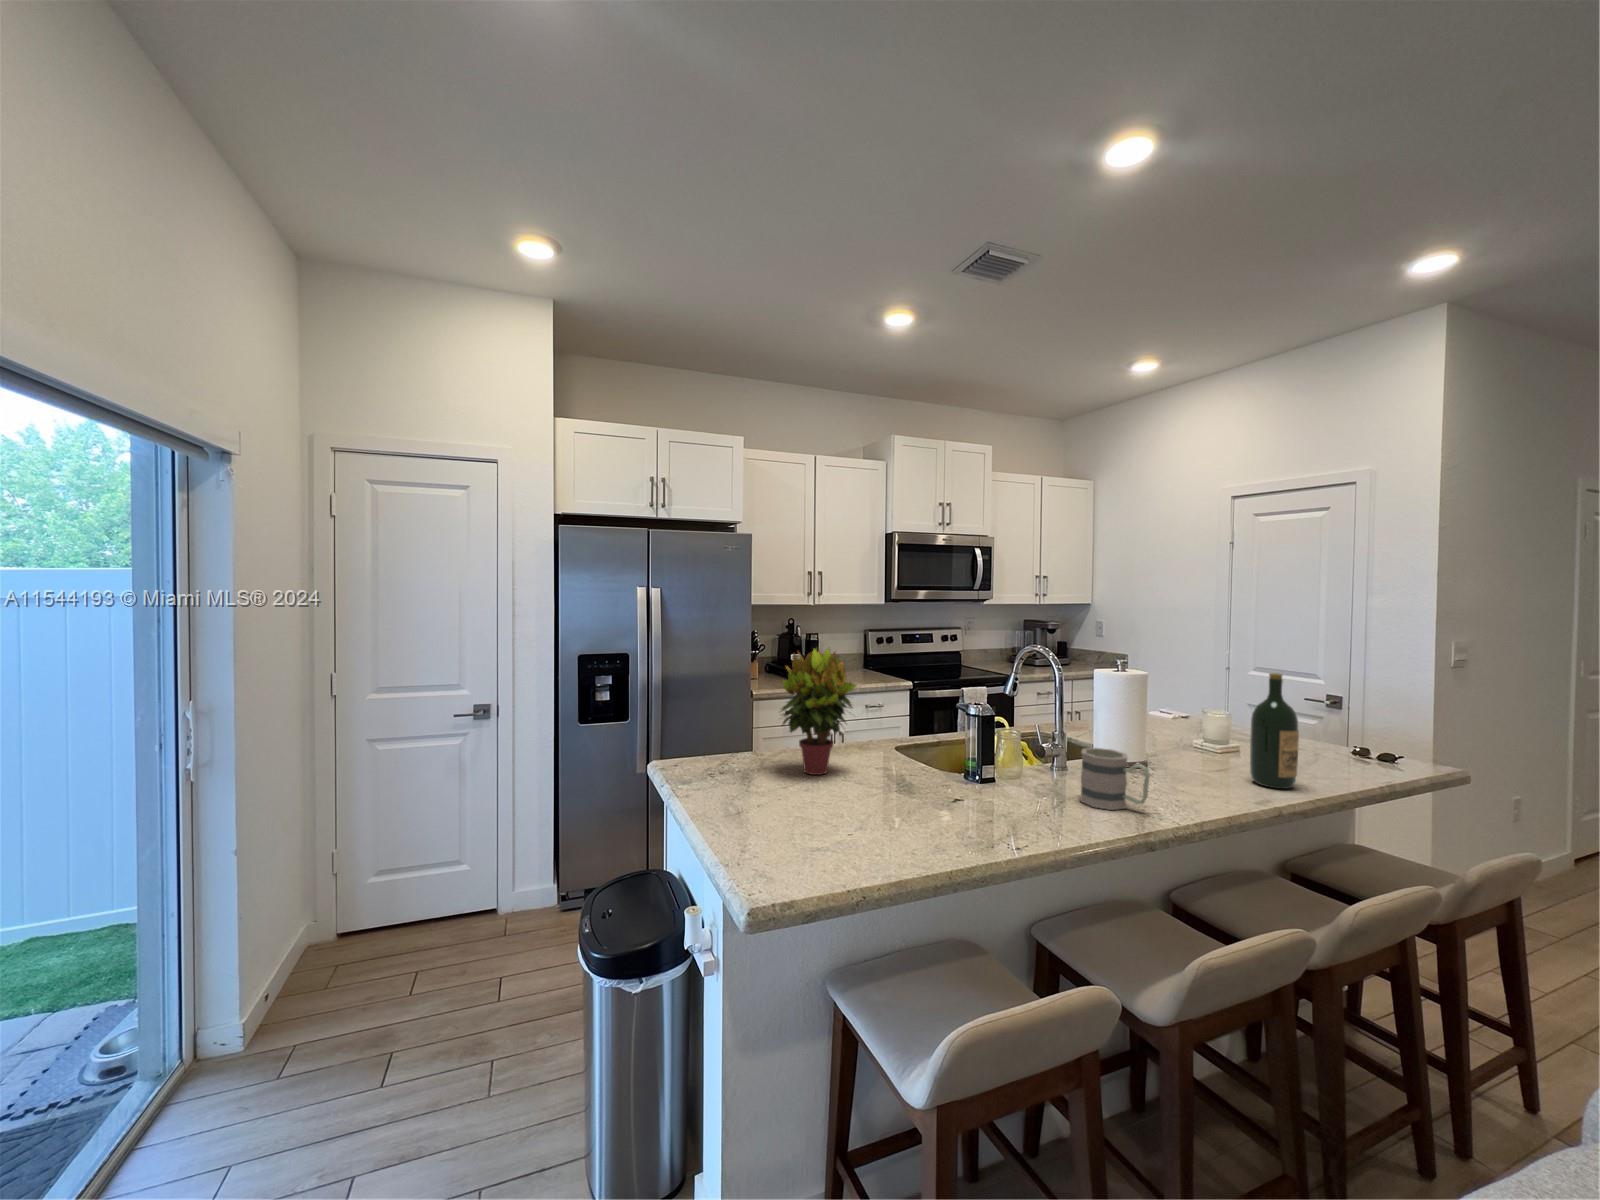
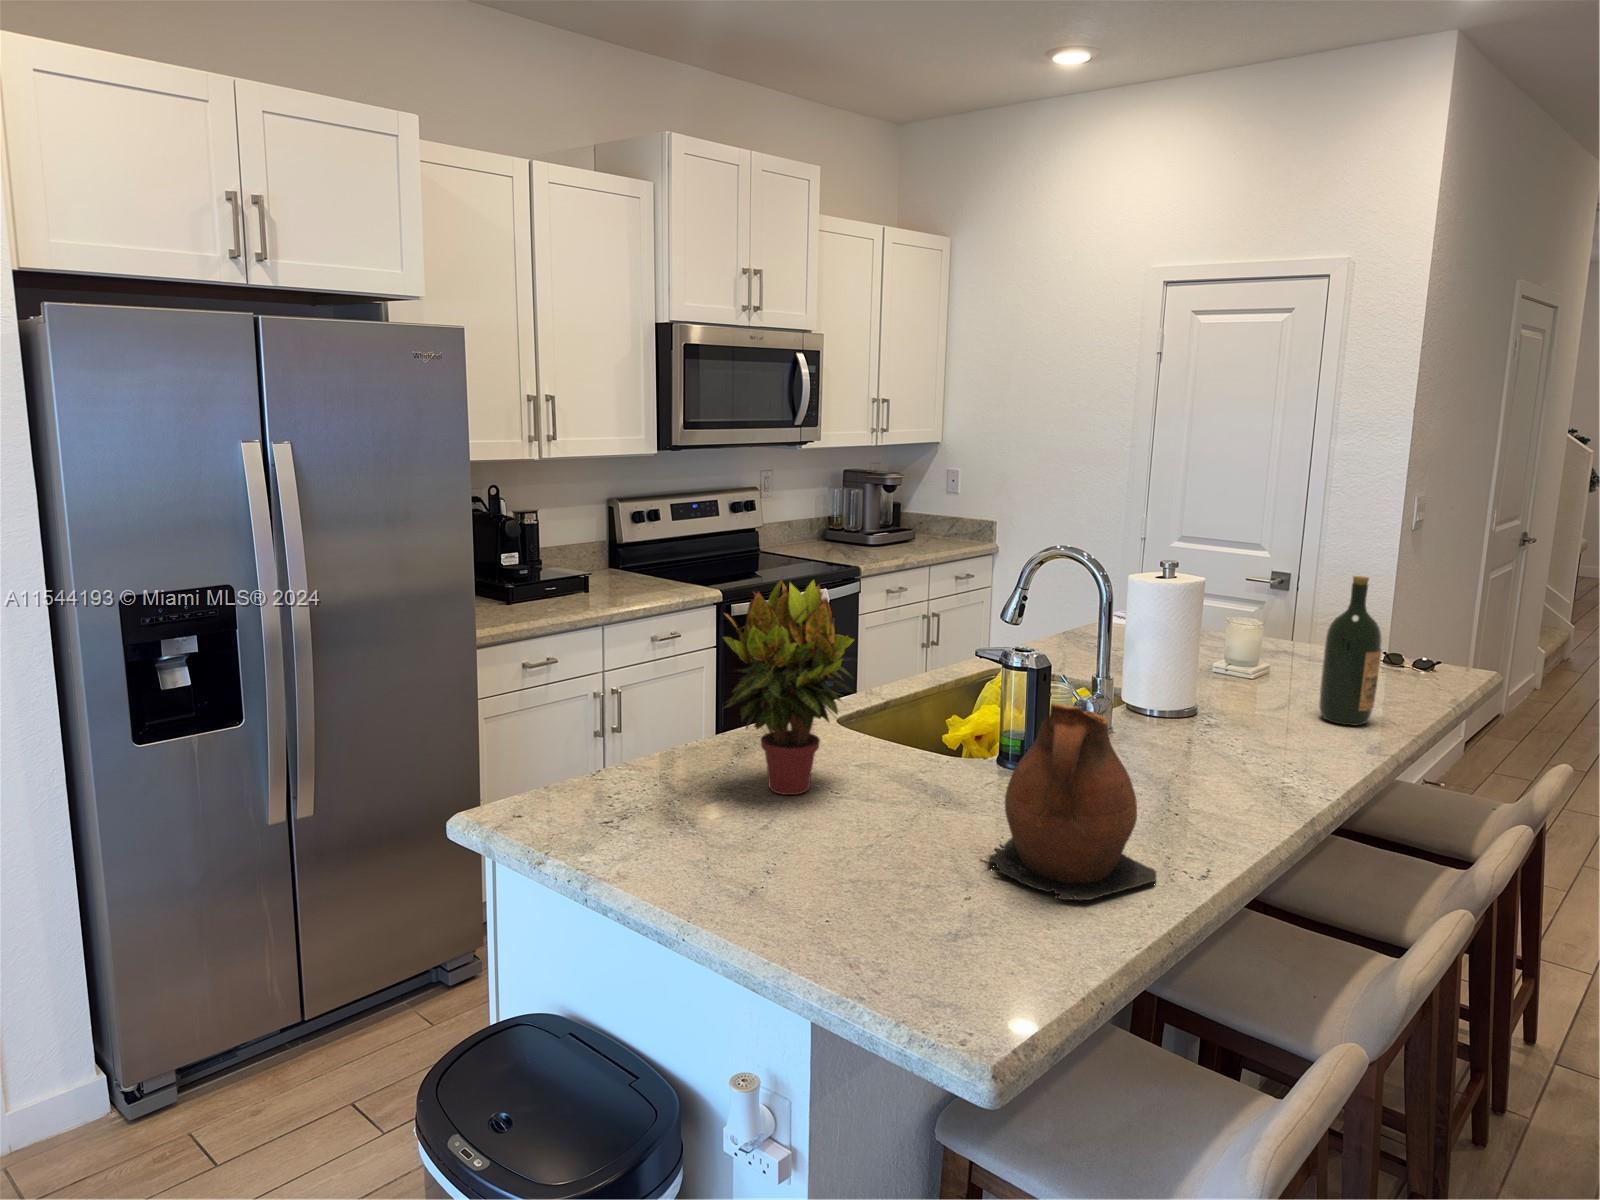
ceramic pitcher: none [873,717,983,851] -> present [986,703,1156,901]
mug: present [1080,748,1150,810] -> none [1176,703,1278,788]

